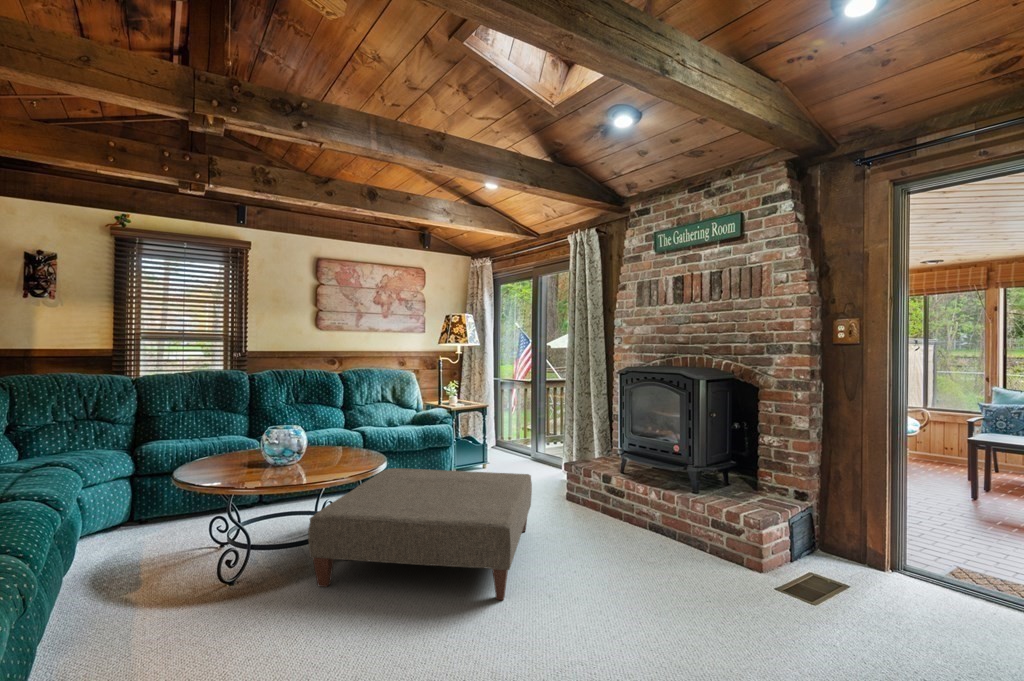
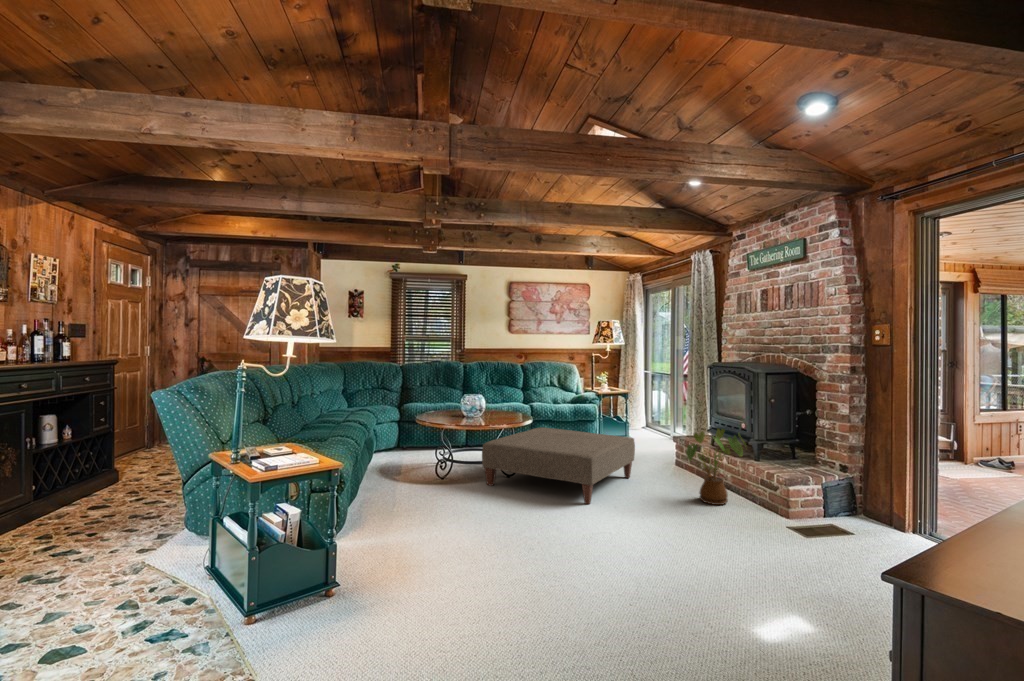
house plant: none [614,457,702,563] -> present [686,429,746,505]

